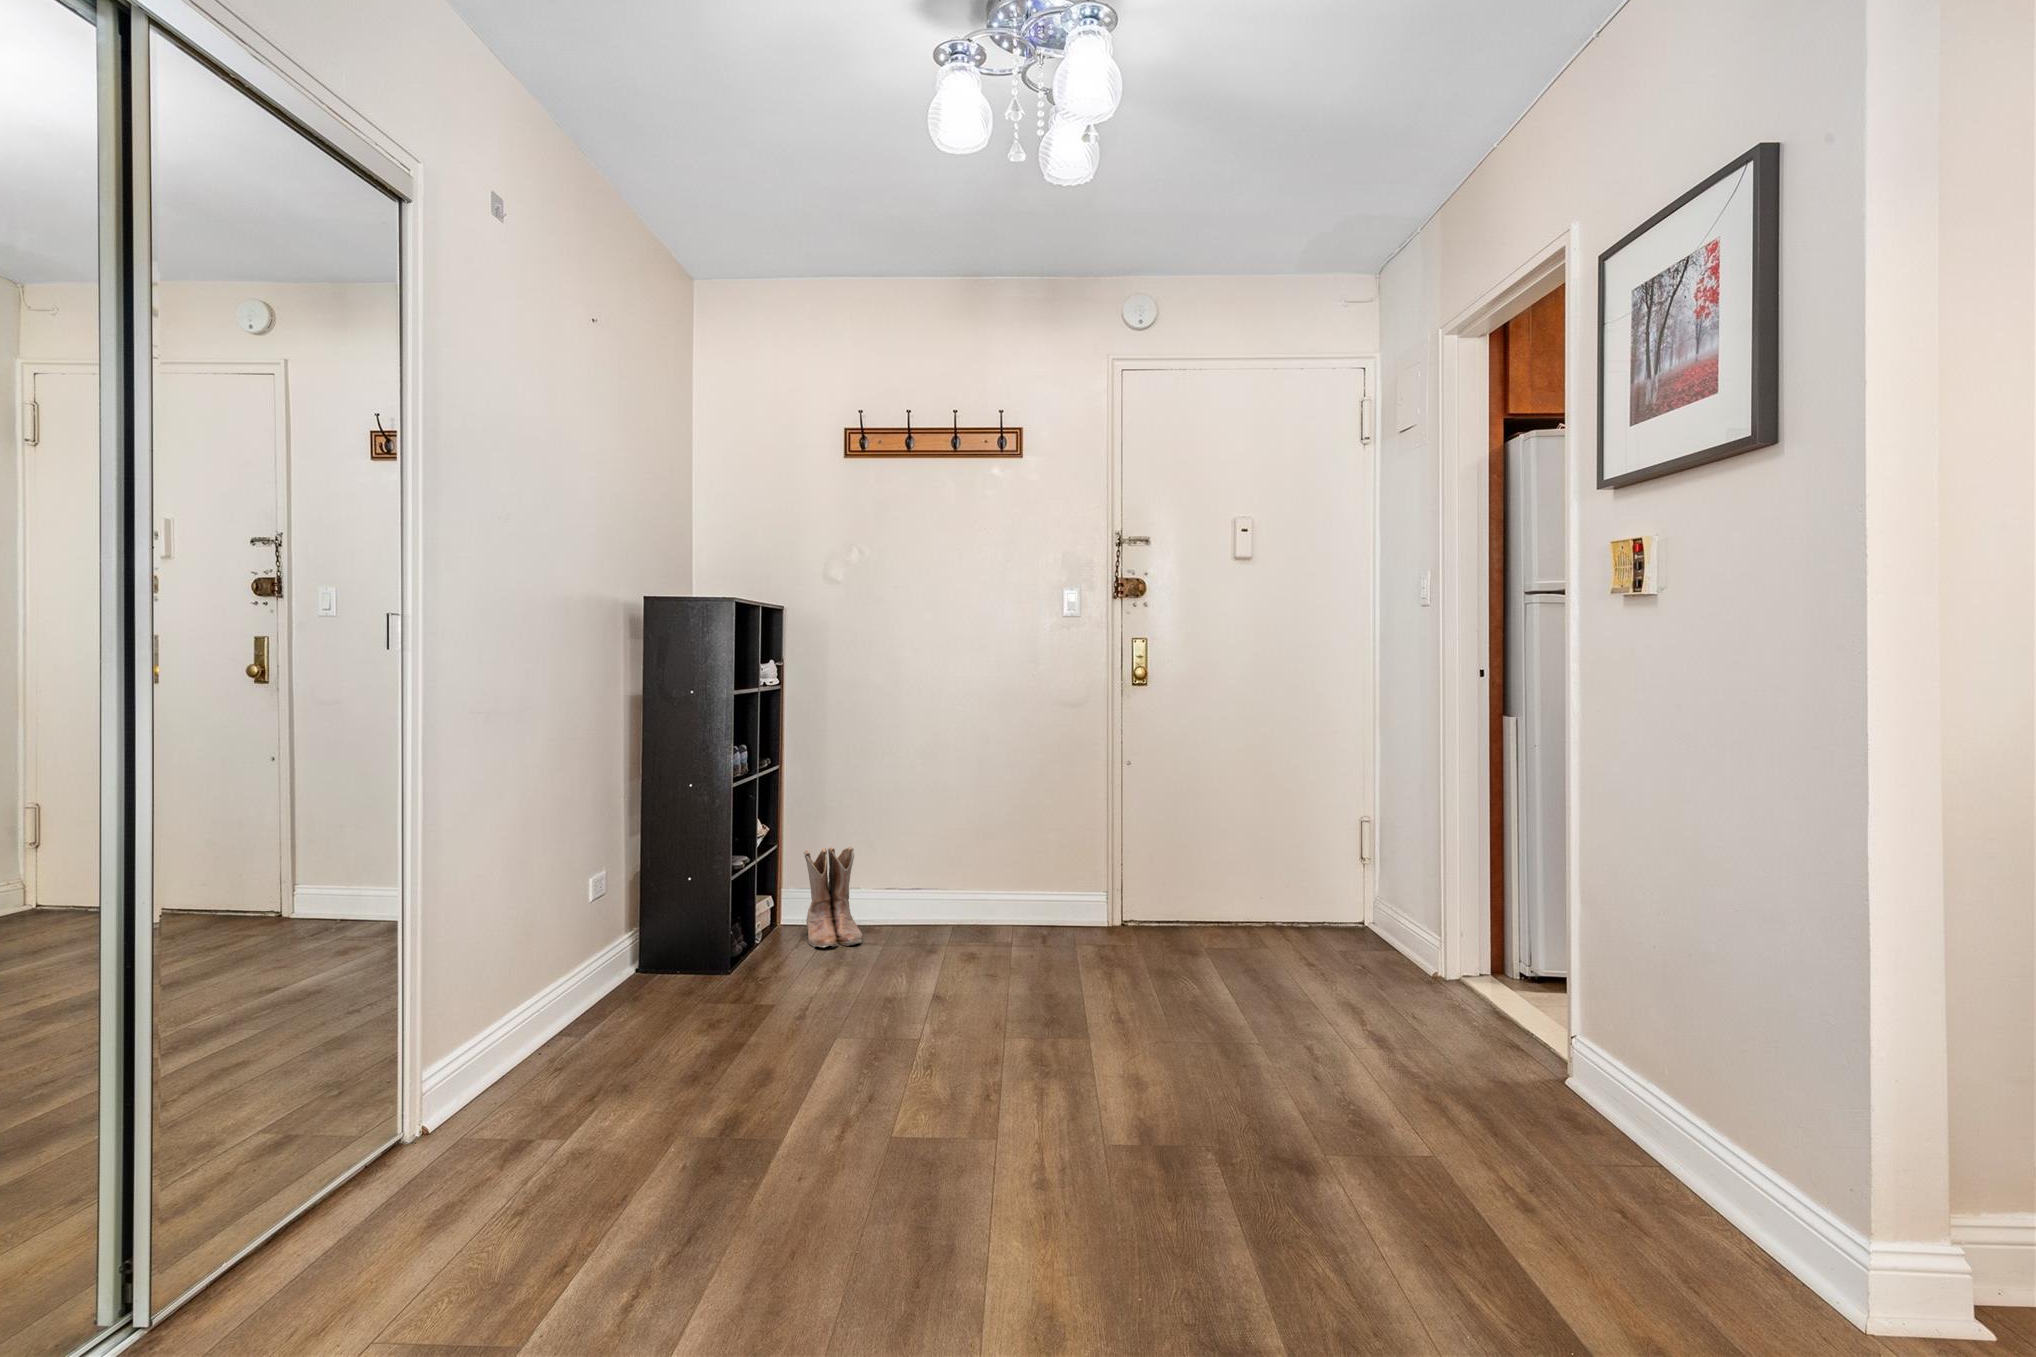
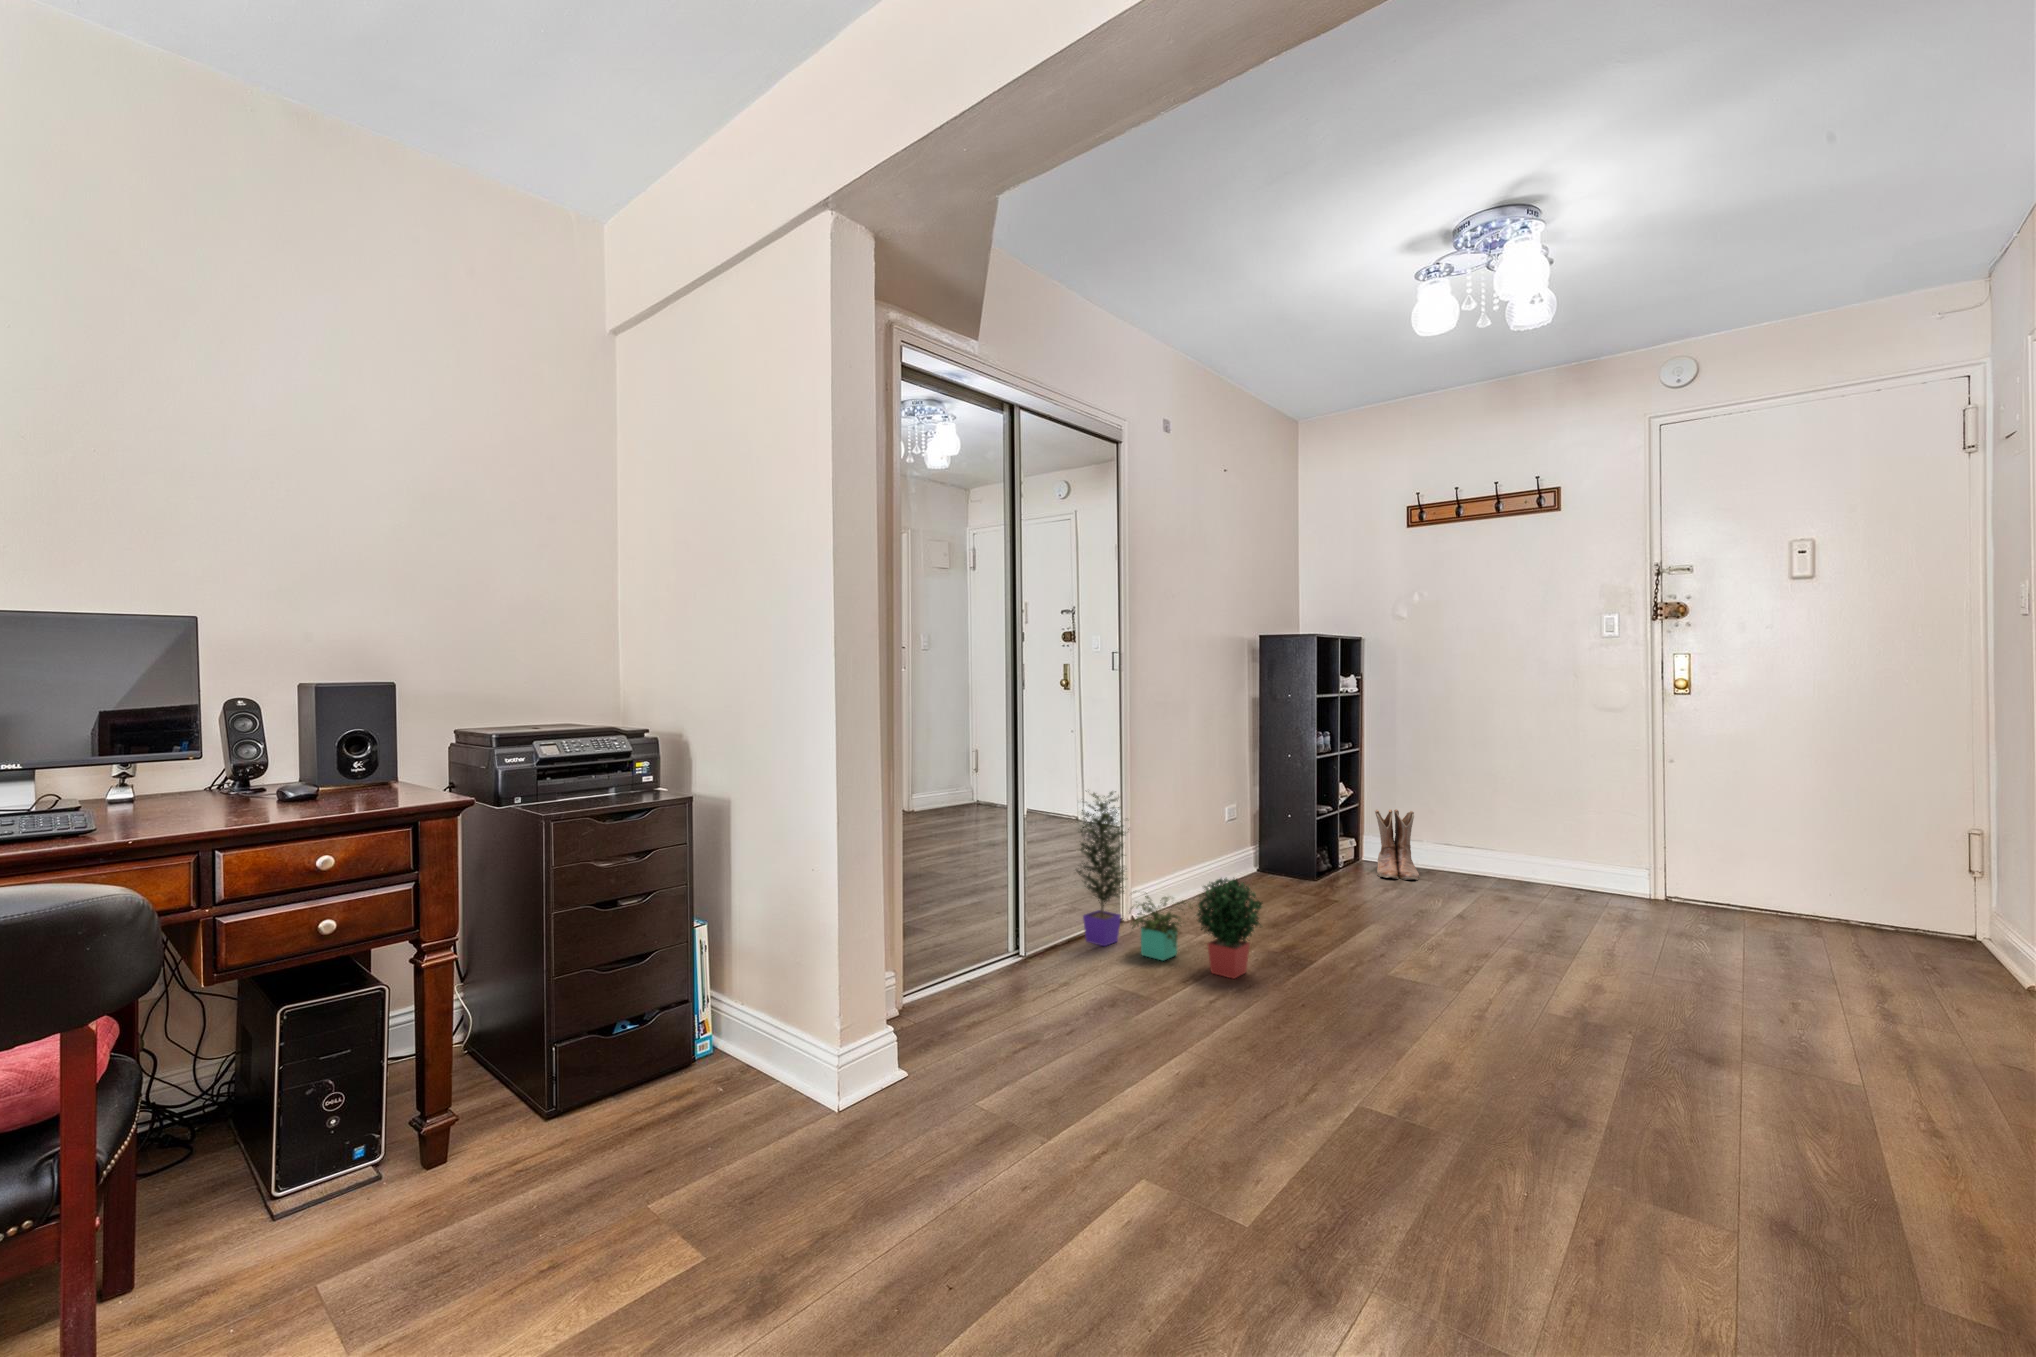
potted plant: none [260,921,711,1277] -> present [1076,792,1262,979]

